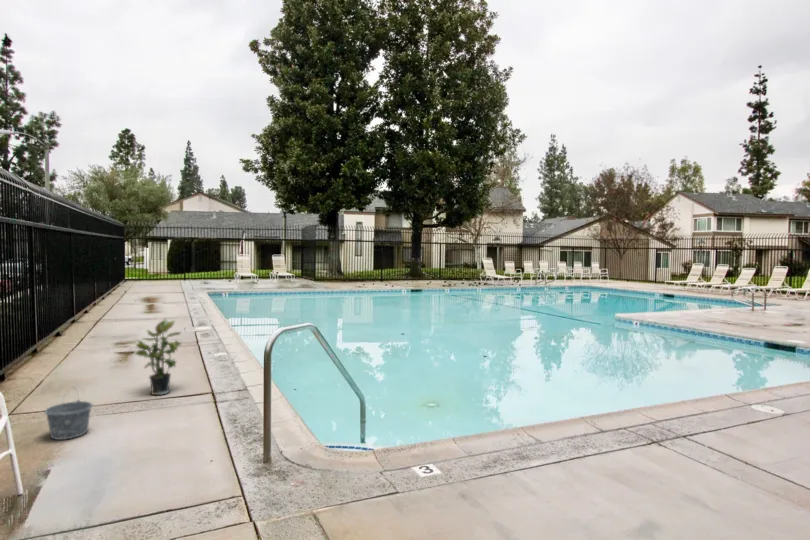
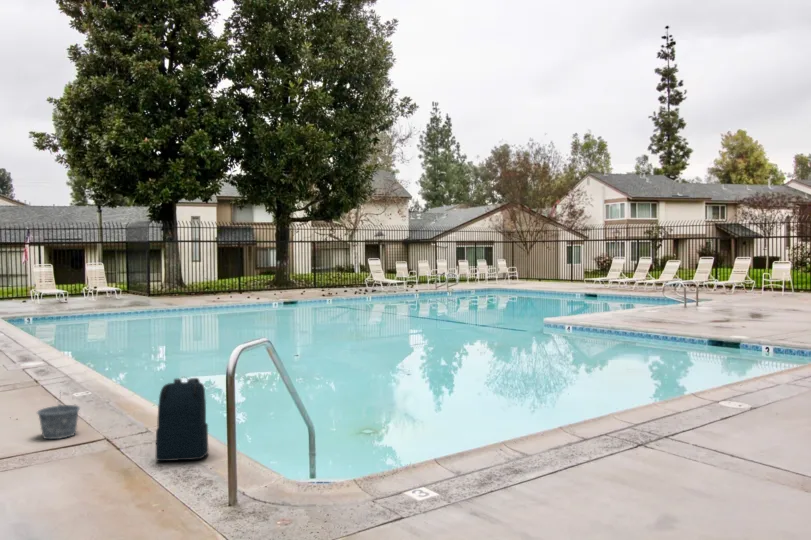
potted plant: present [136,319,180,395] -> none [77,327,124,407]
backpack: none [93,399,171,507] -> present [156,378,208,461]

